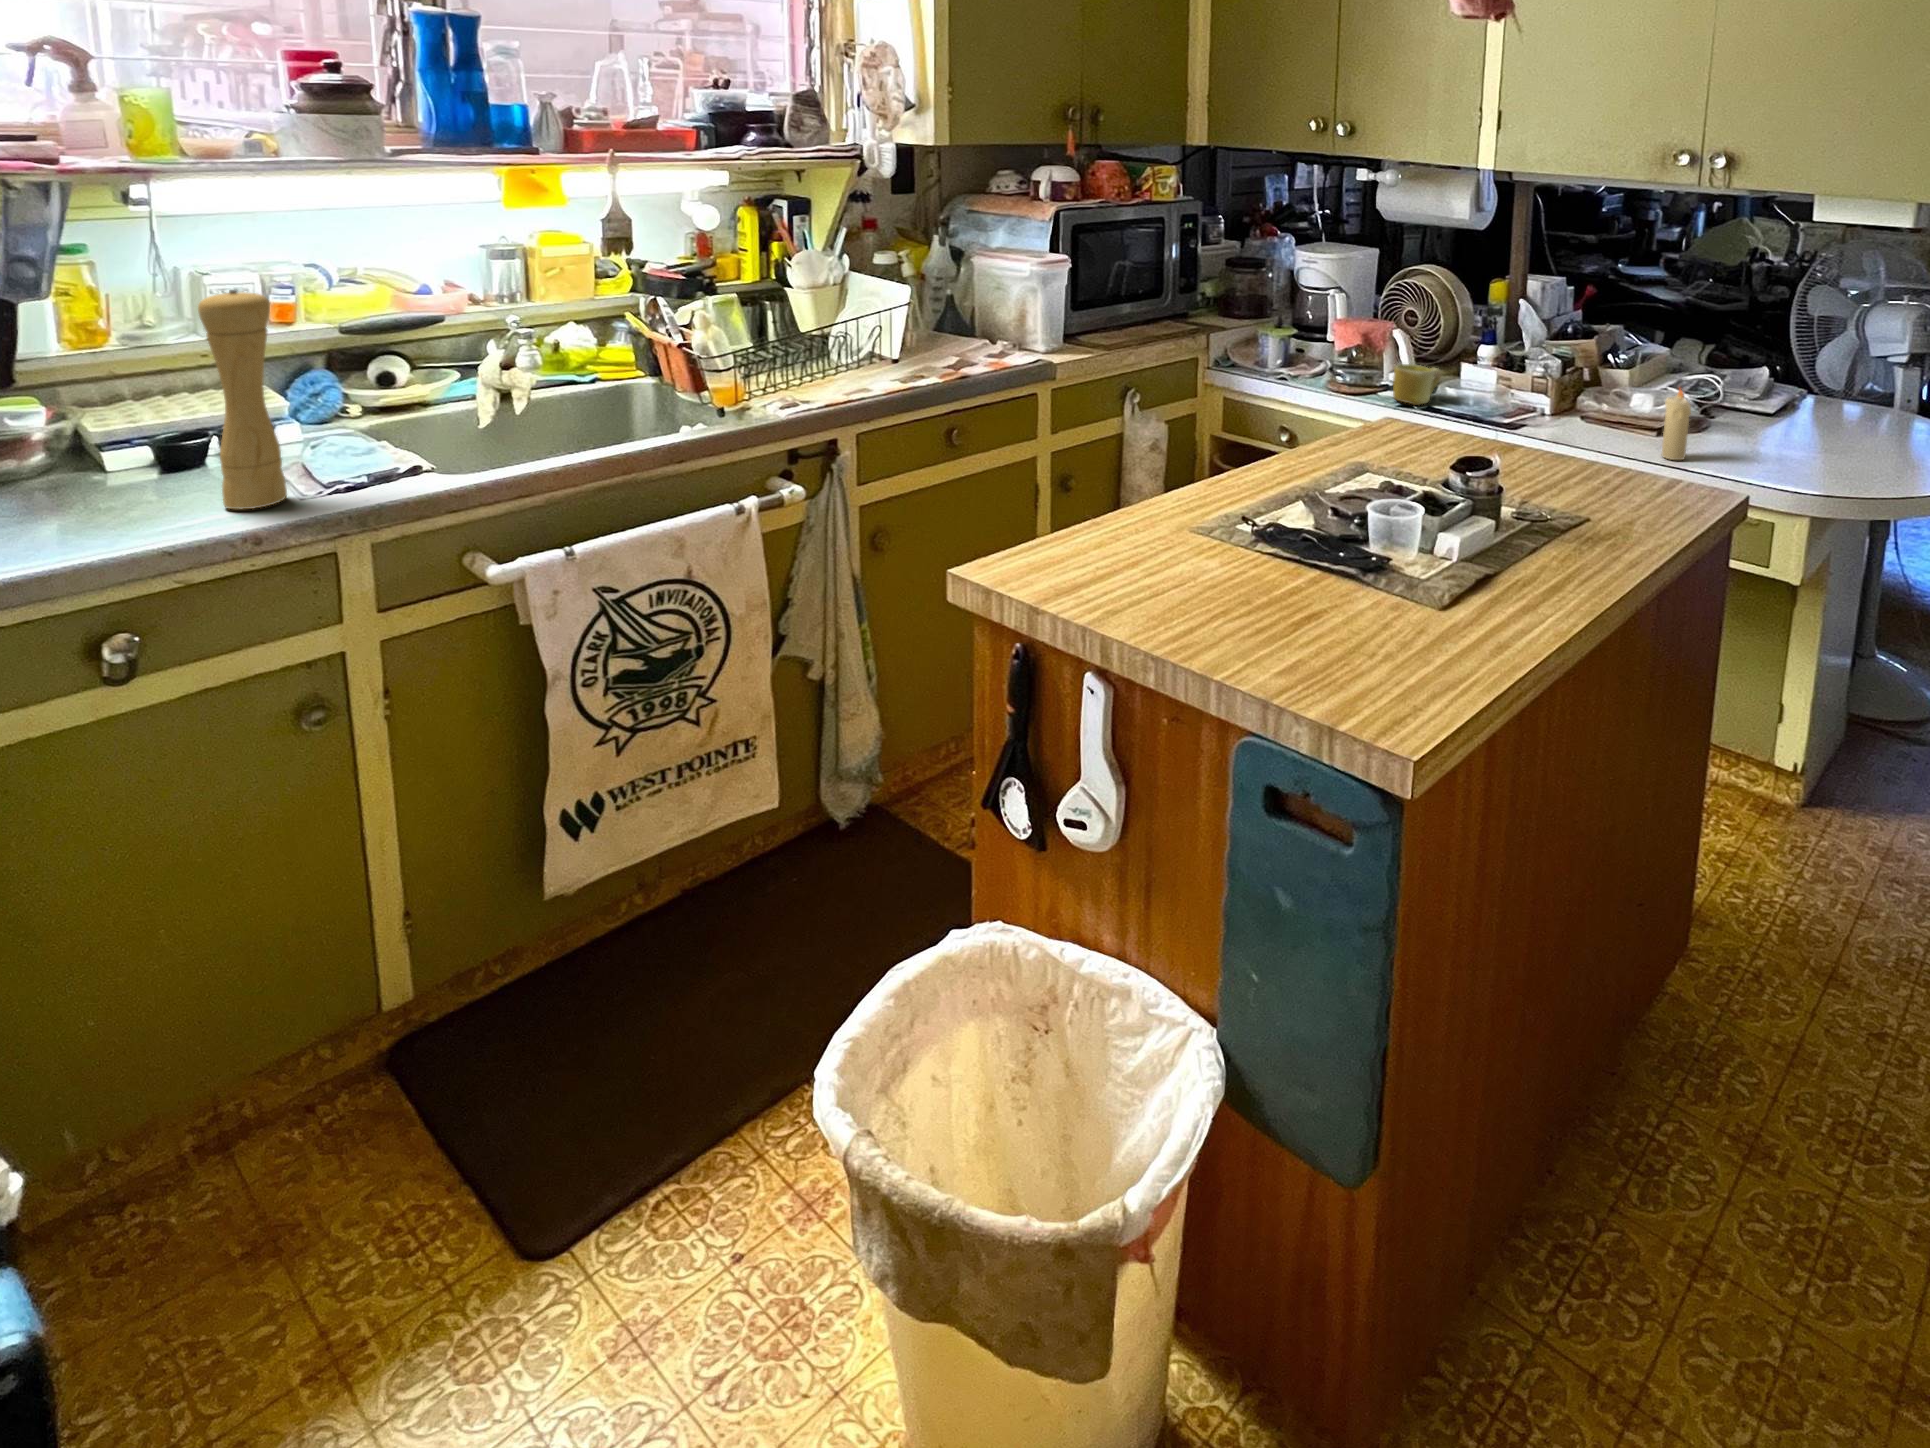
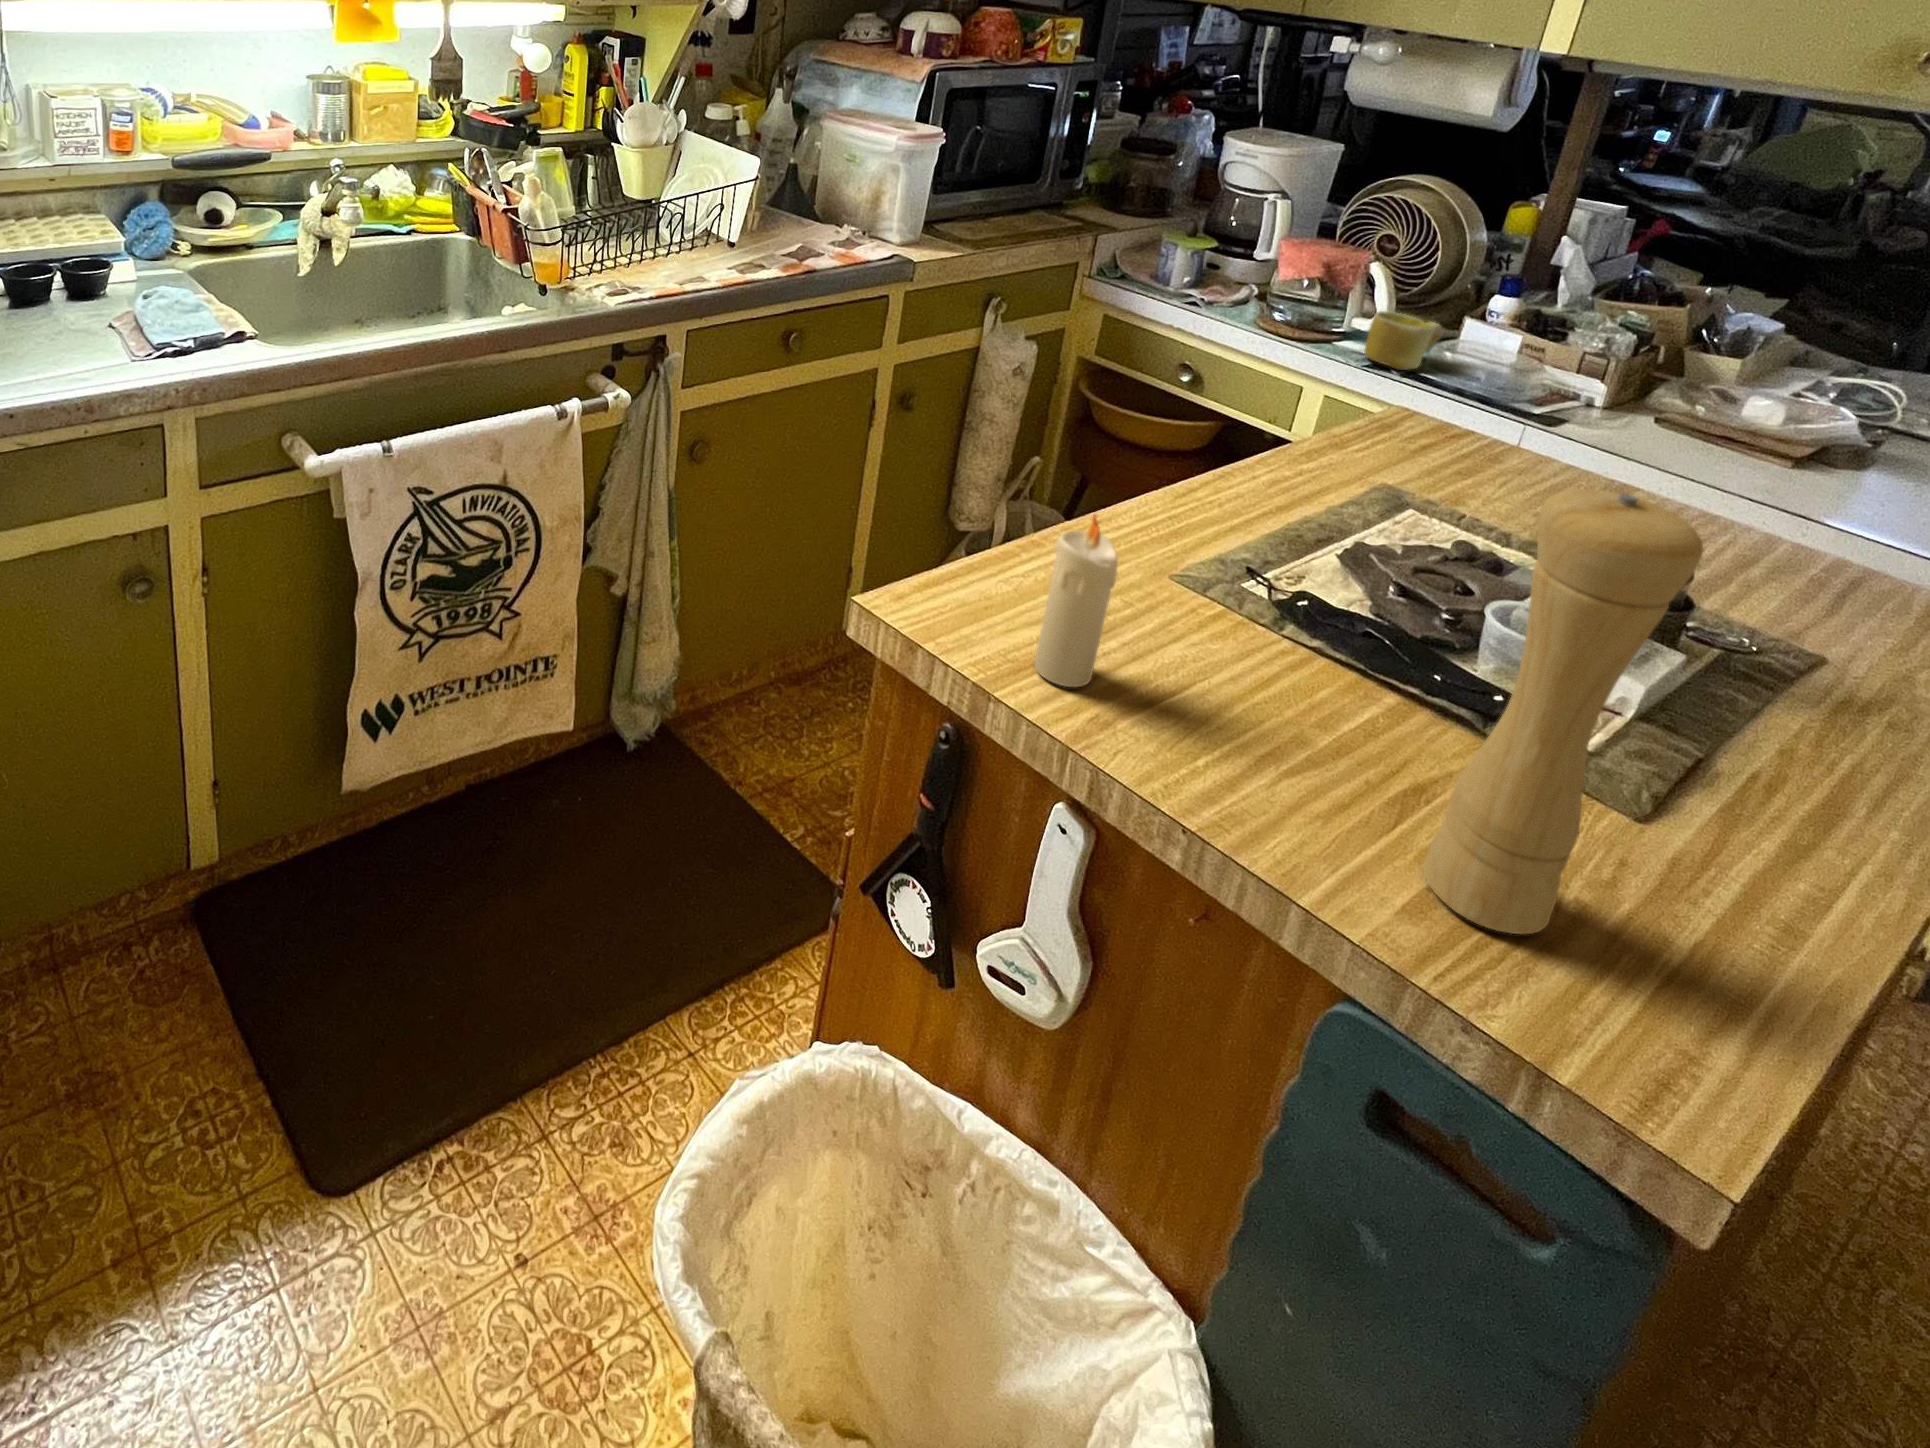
pepper mill: present [198,290,287,509] -> present [1423,489,1703,934]
candle: present [1662,389,1691,460] -> present [1034,515,1118,687]

